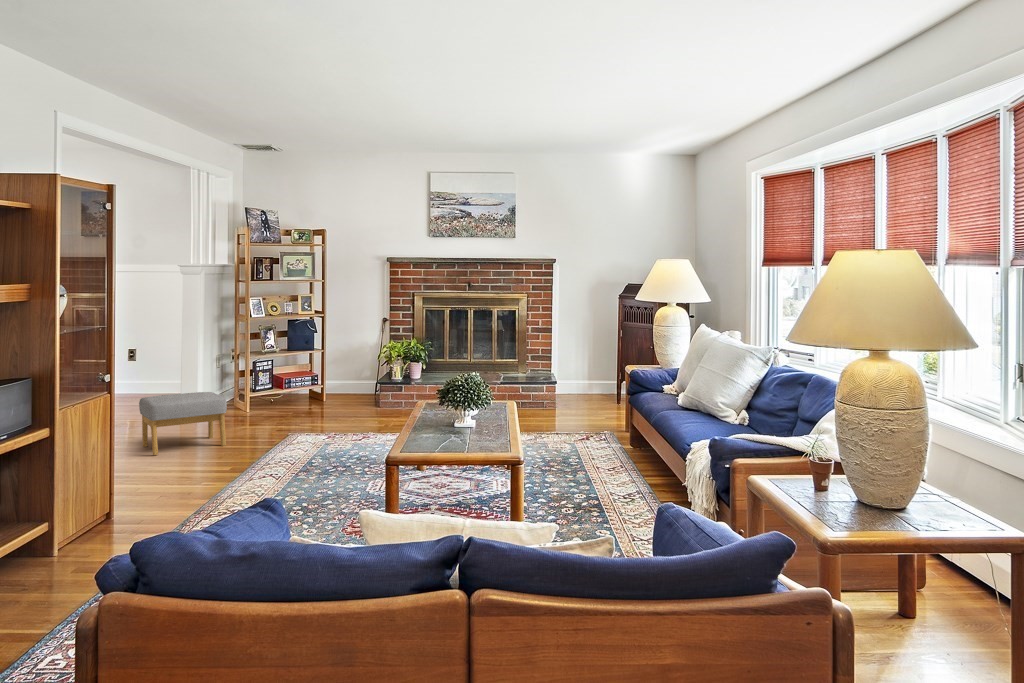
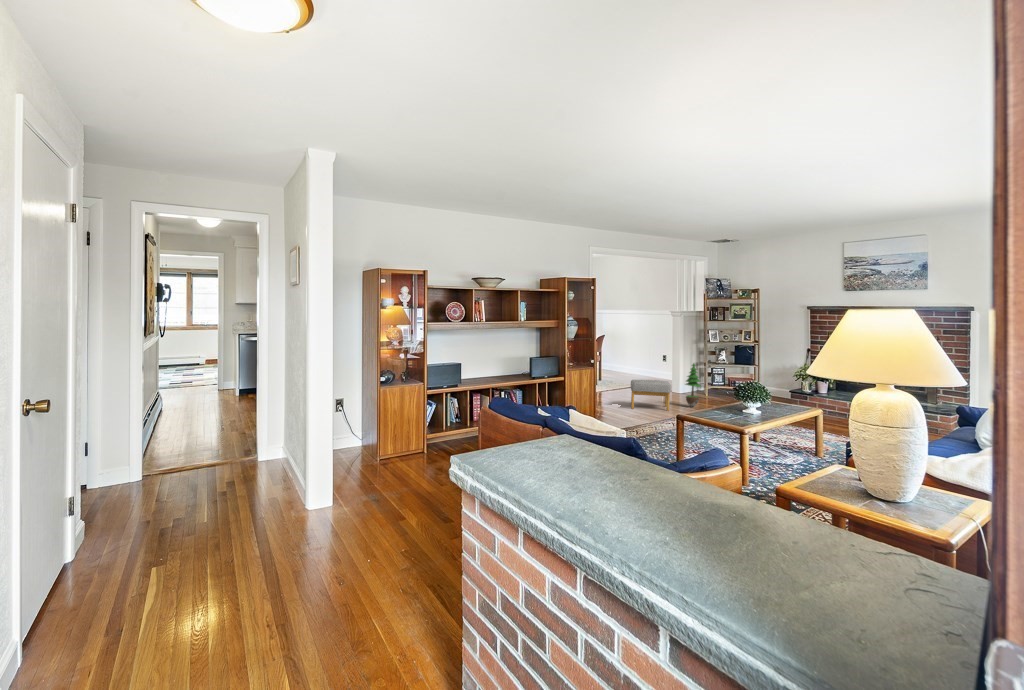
potted tree: none [238,353,267,430] -> present [685,363,701,407]

